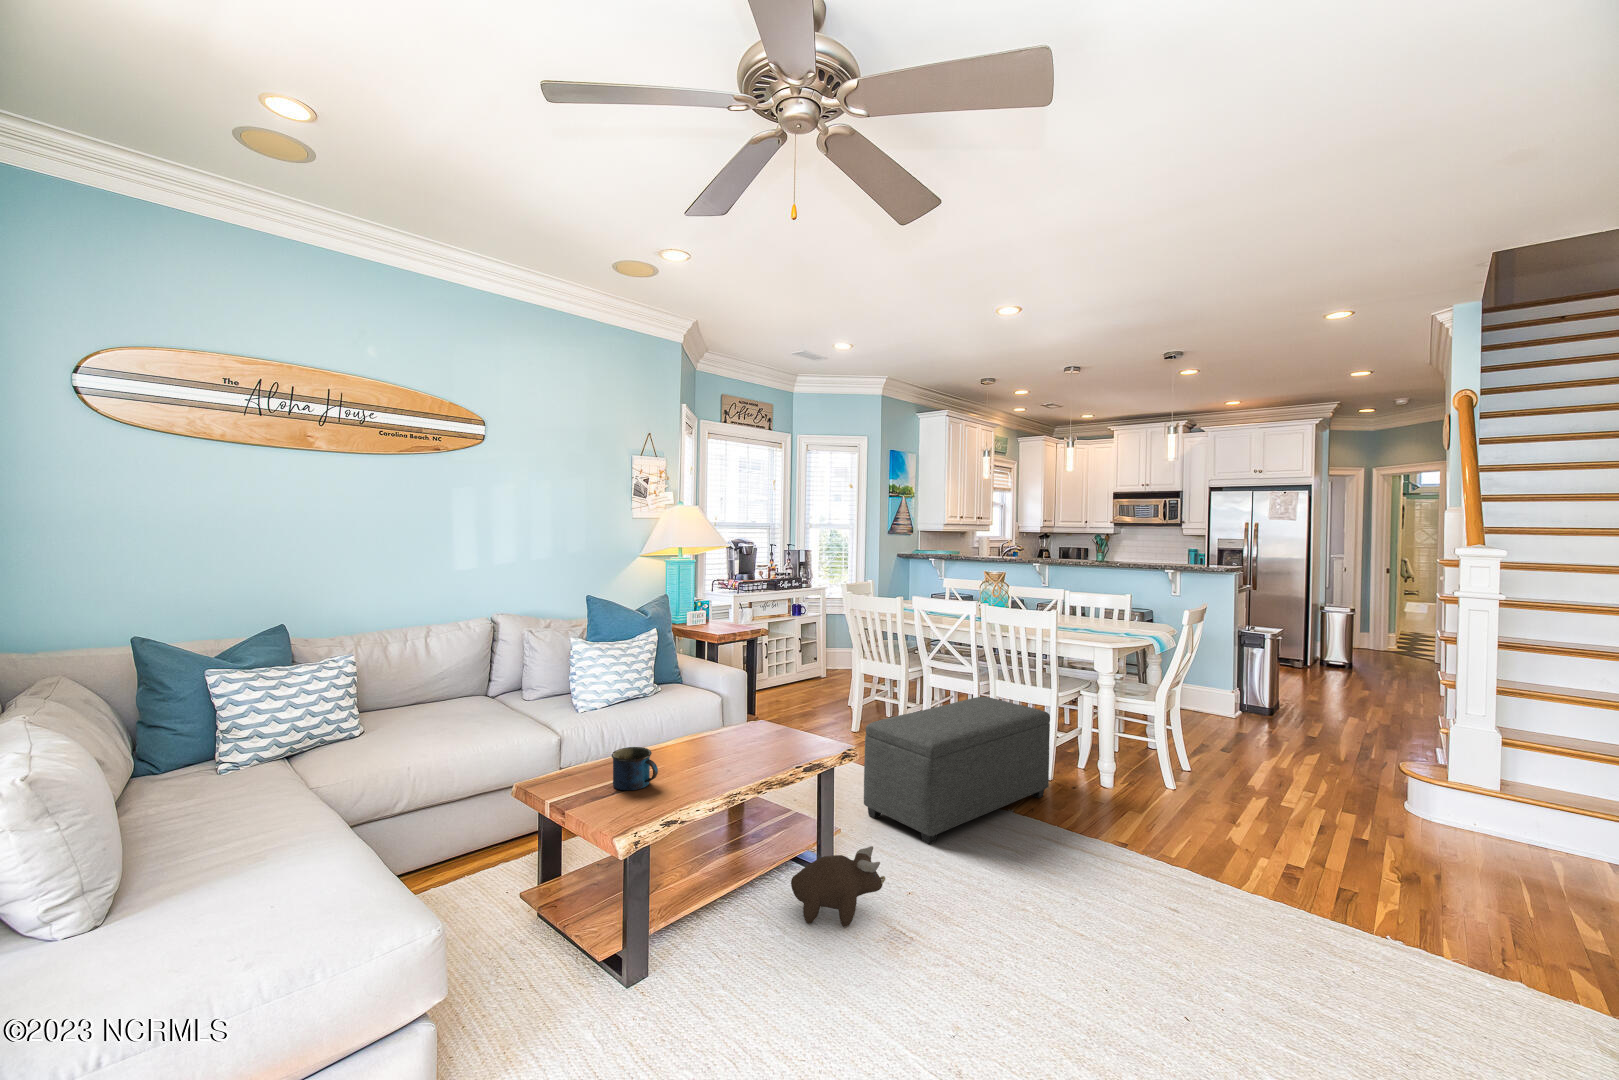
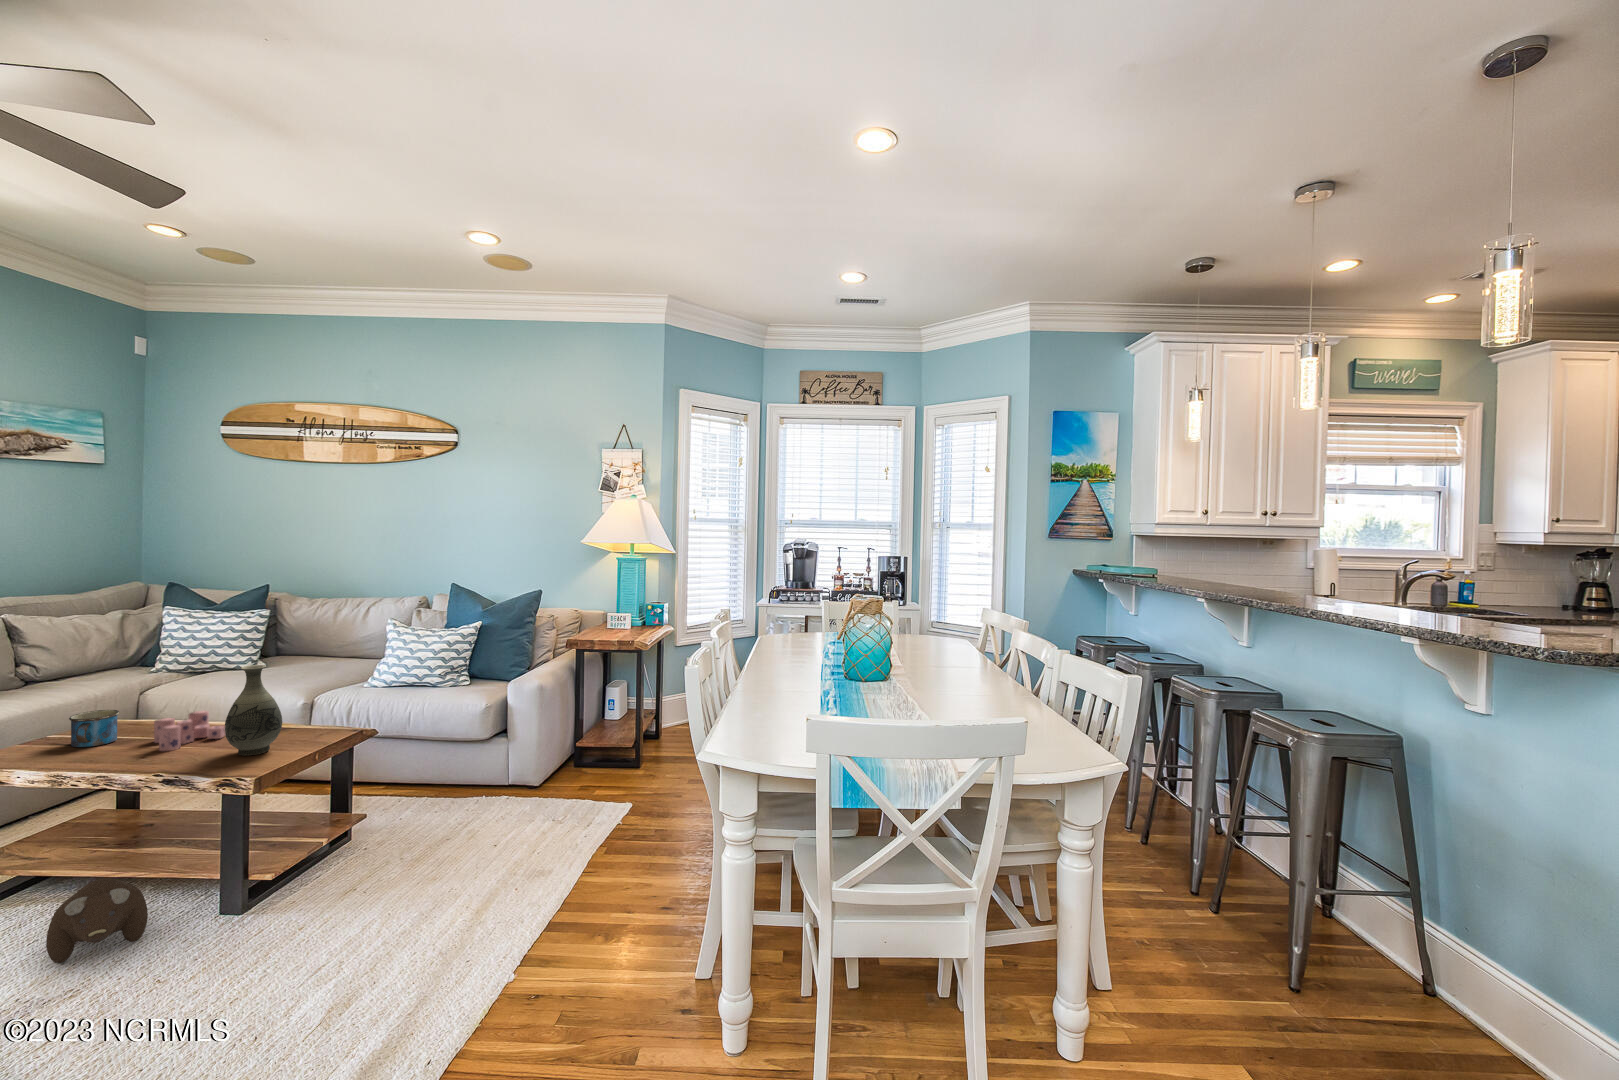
vase: none [752,667,793,749] -> present [224,665,282,755]
ottoman: present [864,697,1050,844] -> none [329,768,662,983]
candle: none [655,733,718,769] -> present [154,711,225,751]

